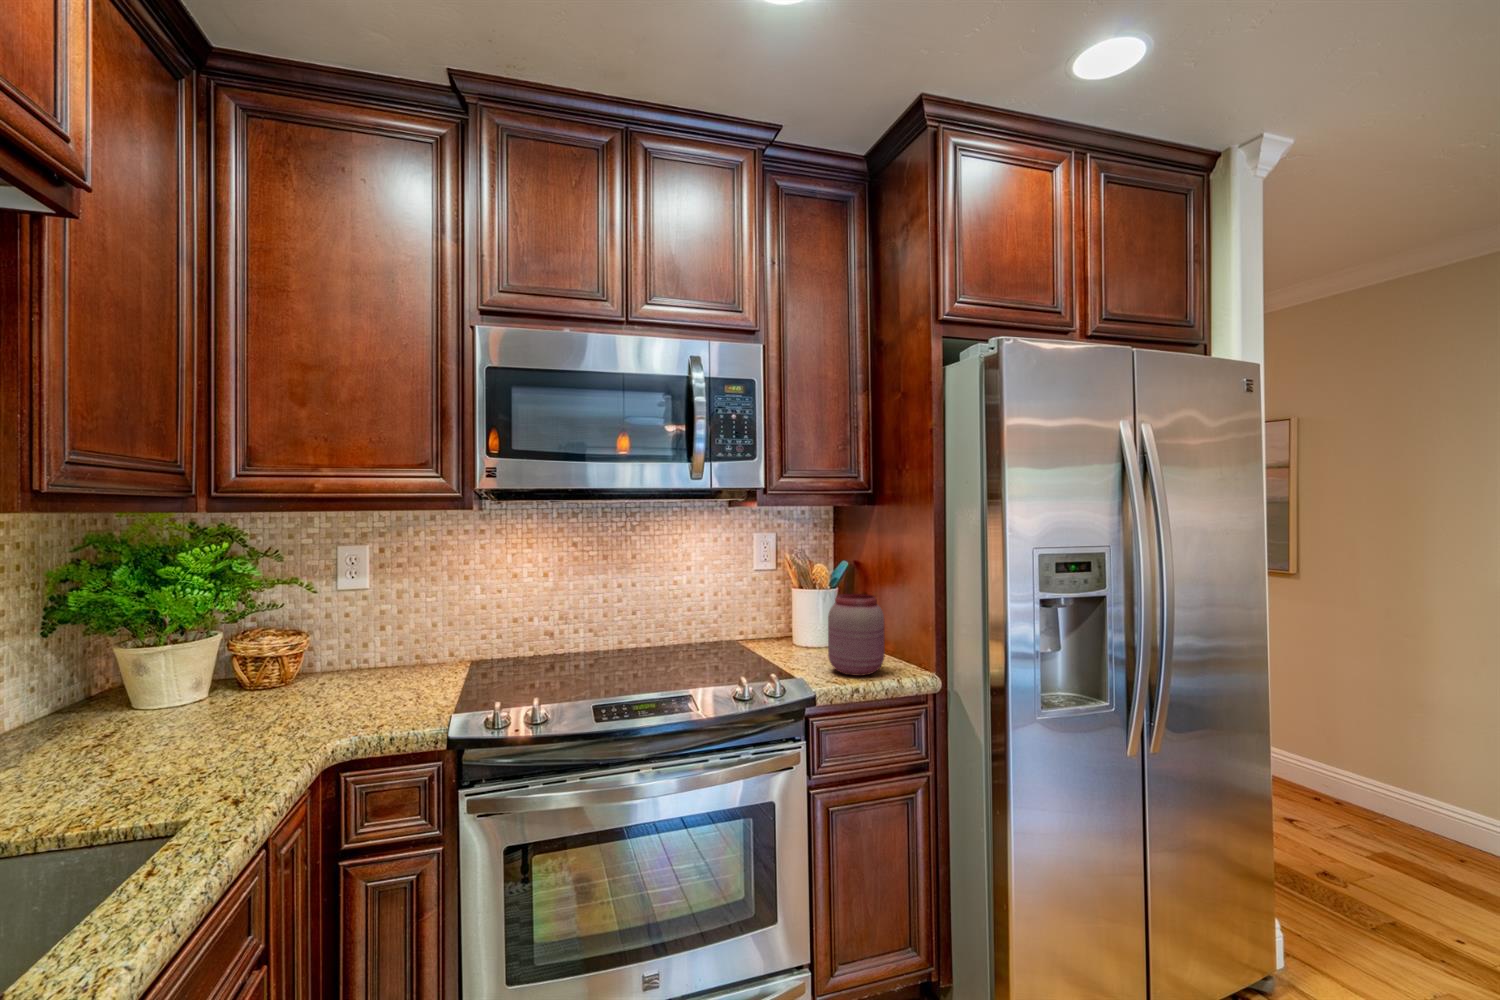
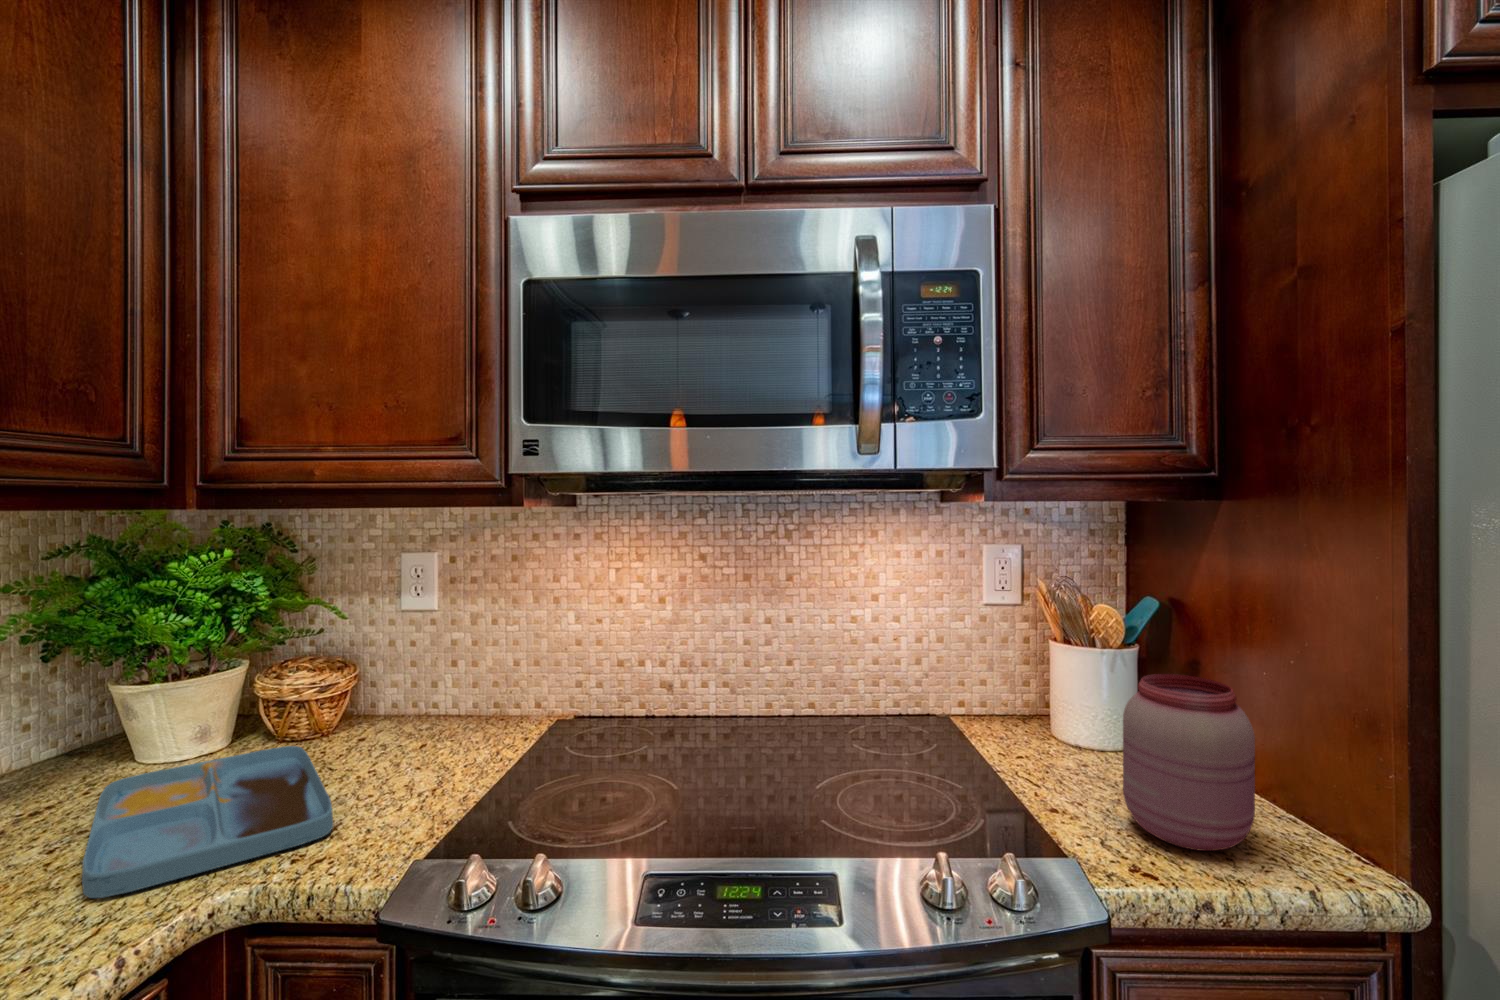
tray: none [164,685,373,752] -> present [82,746,333,898]

